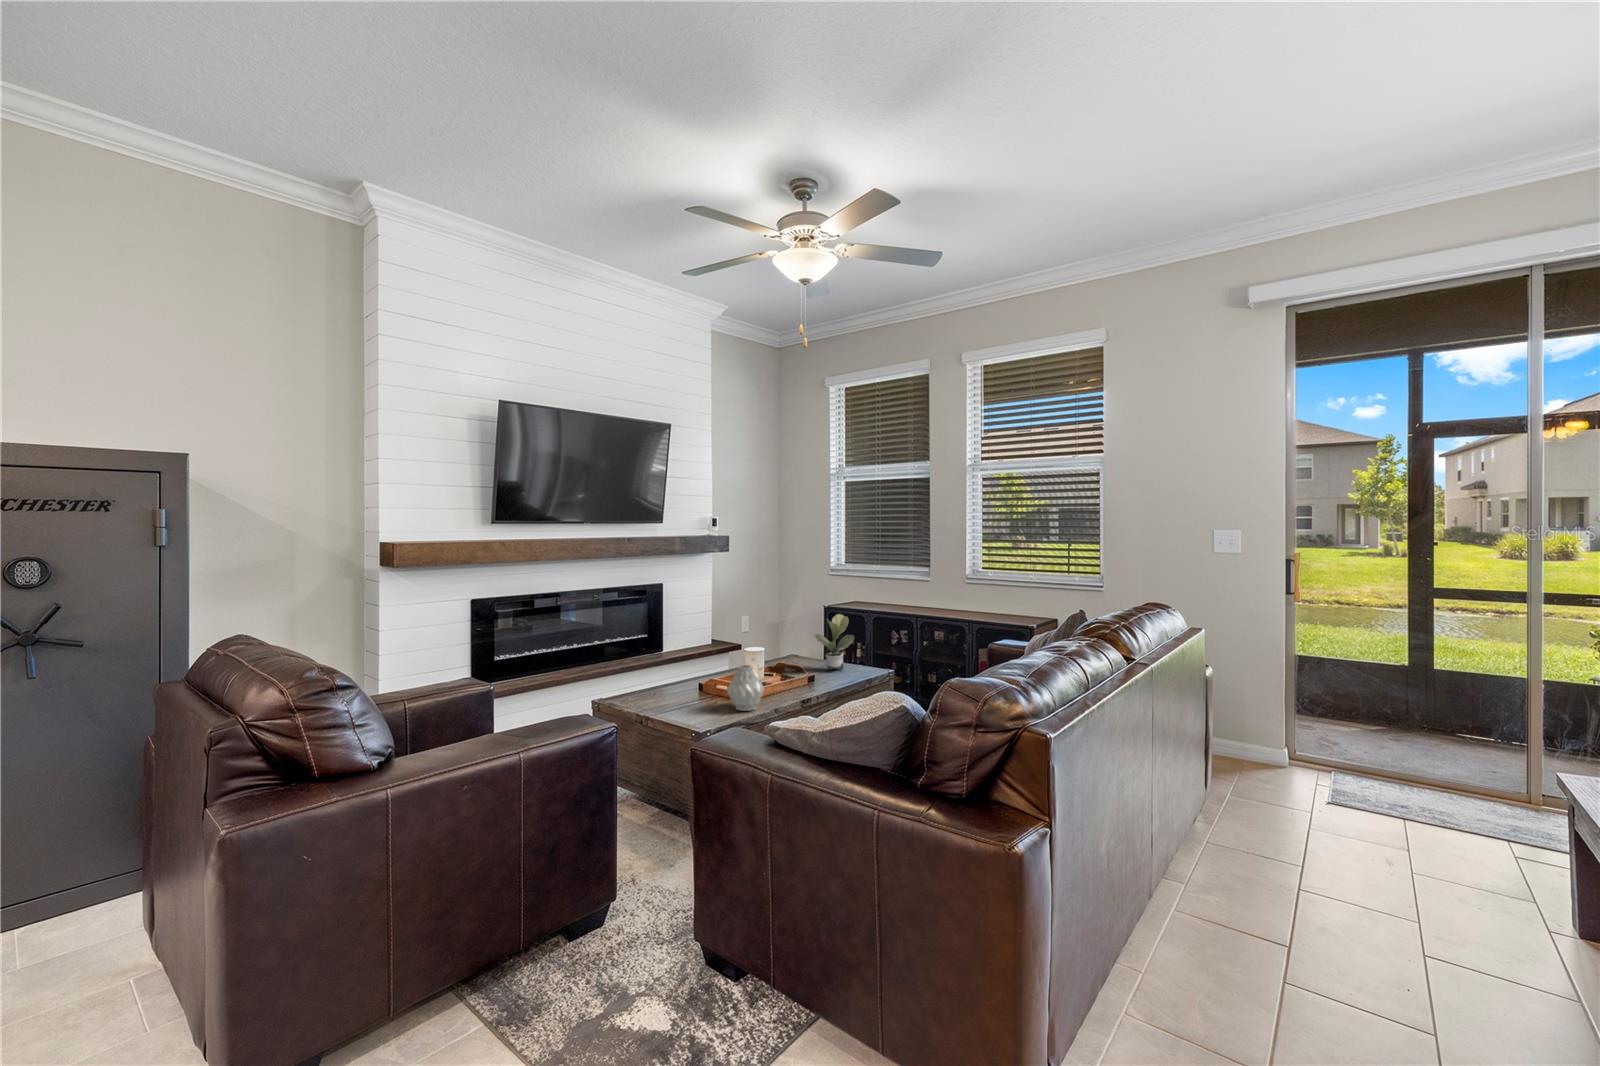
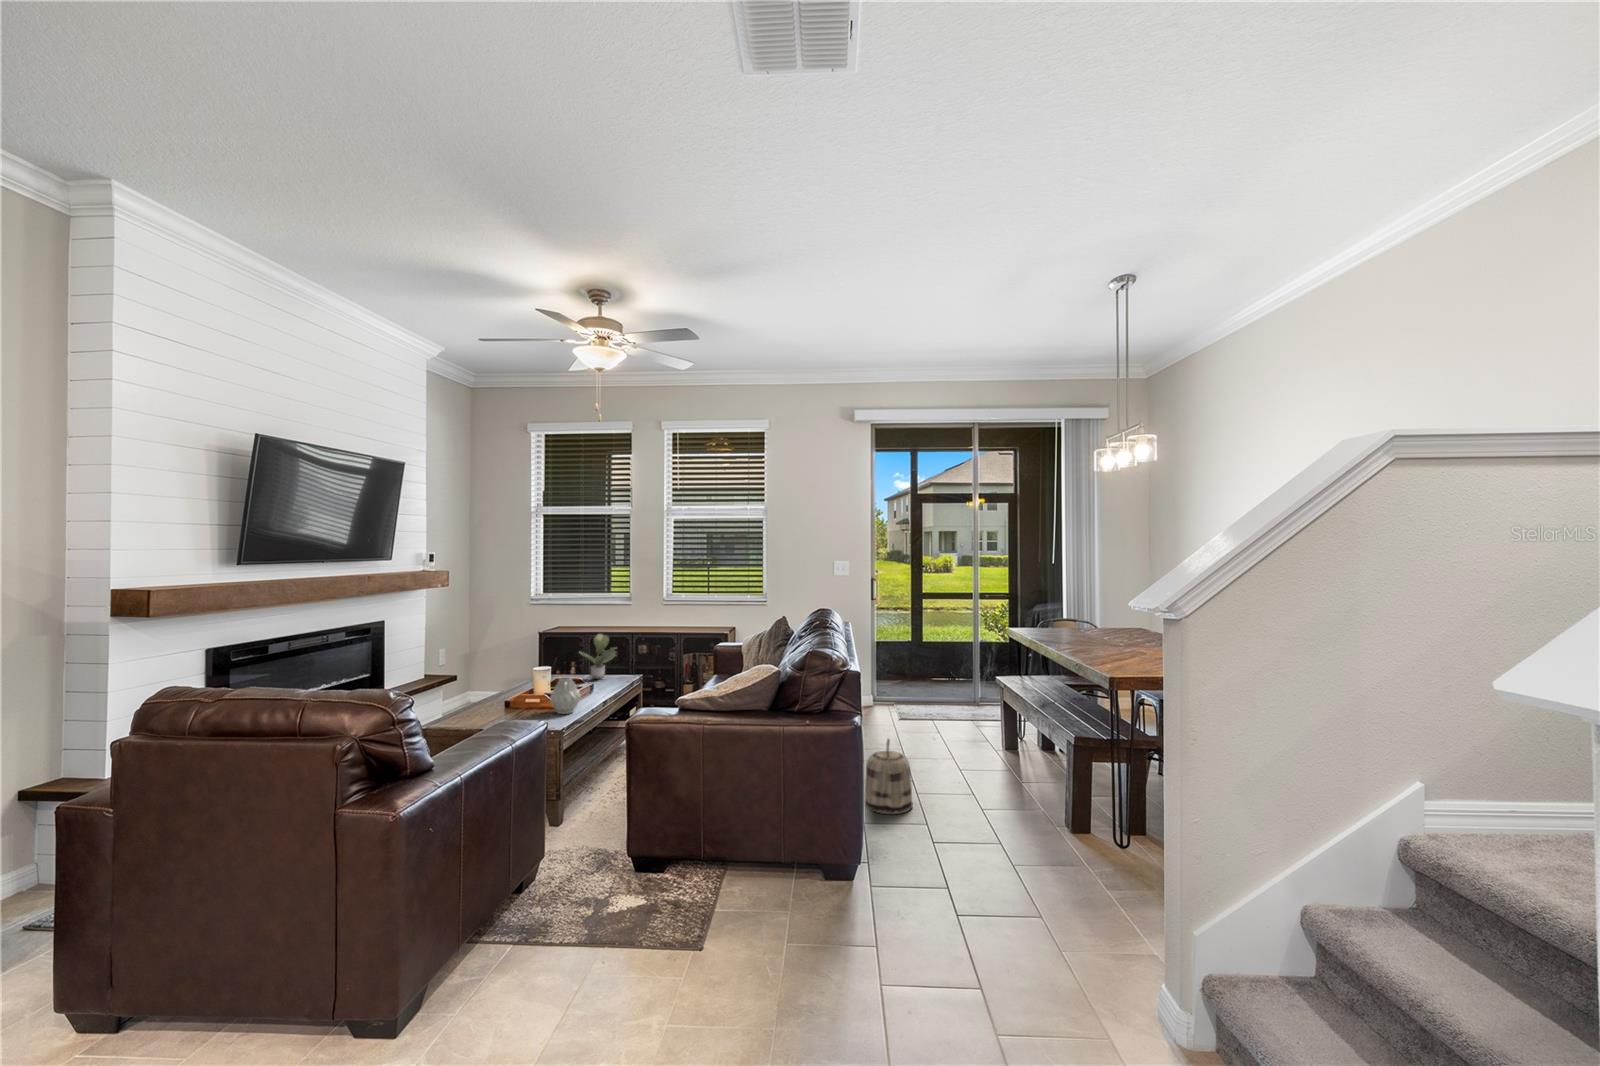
basket: none [1152,854,1258,1010] -> present [865,739,913,814]

